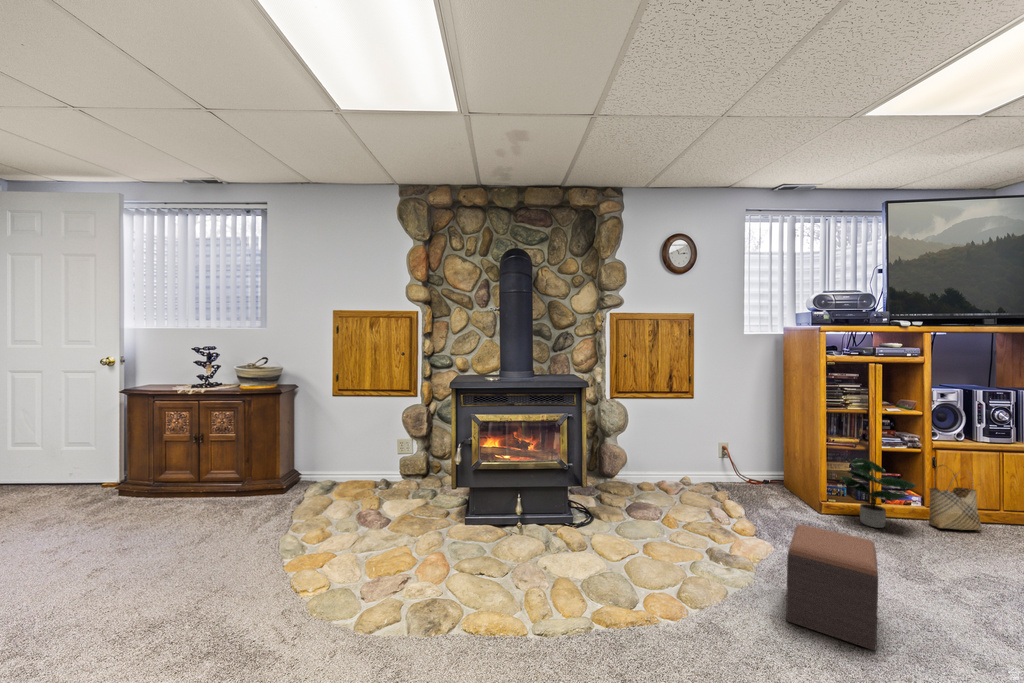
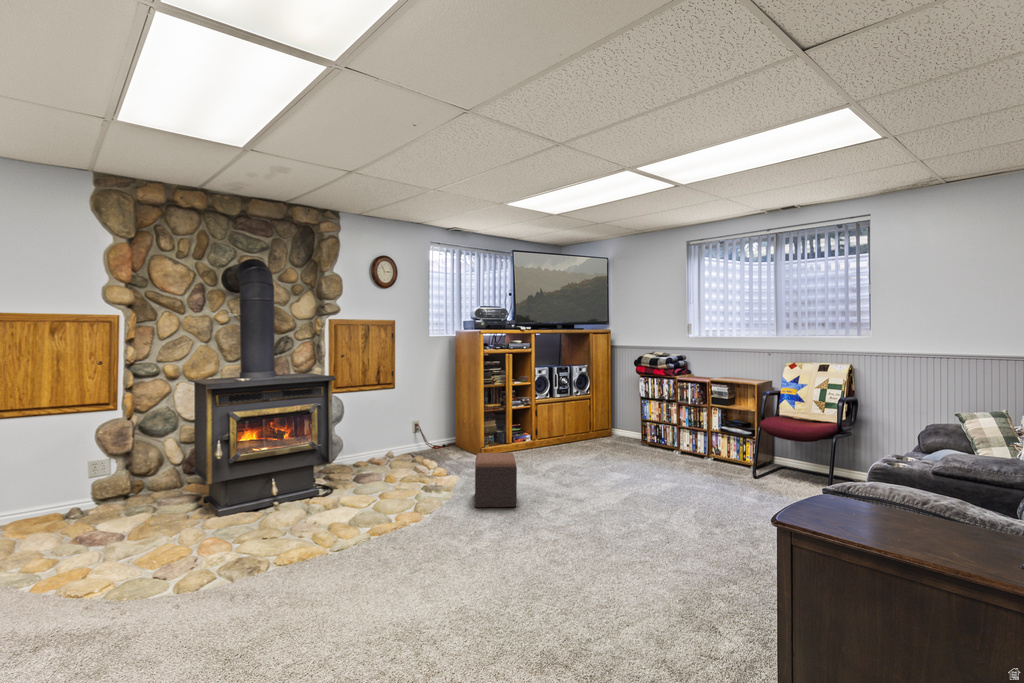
potted plant: present [841,459,917,528] -> none [492,417,530,458]
woven basket: present [928,465,981,530] -> none [535,414,557,452]

